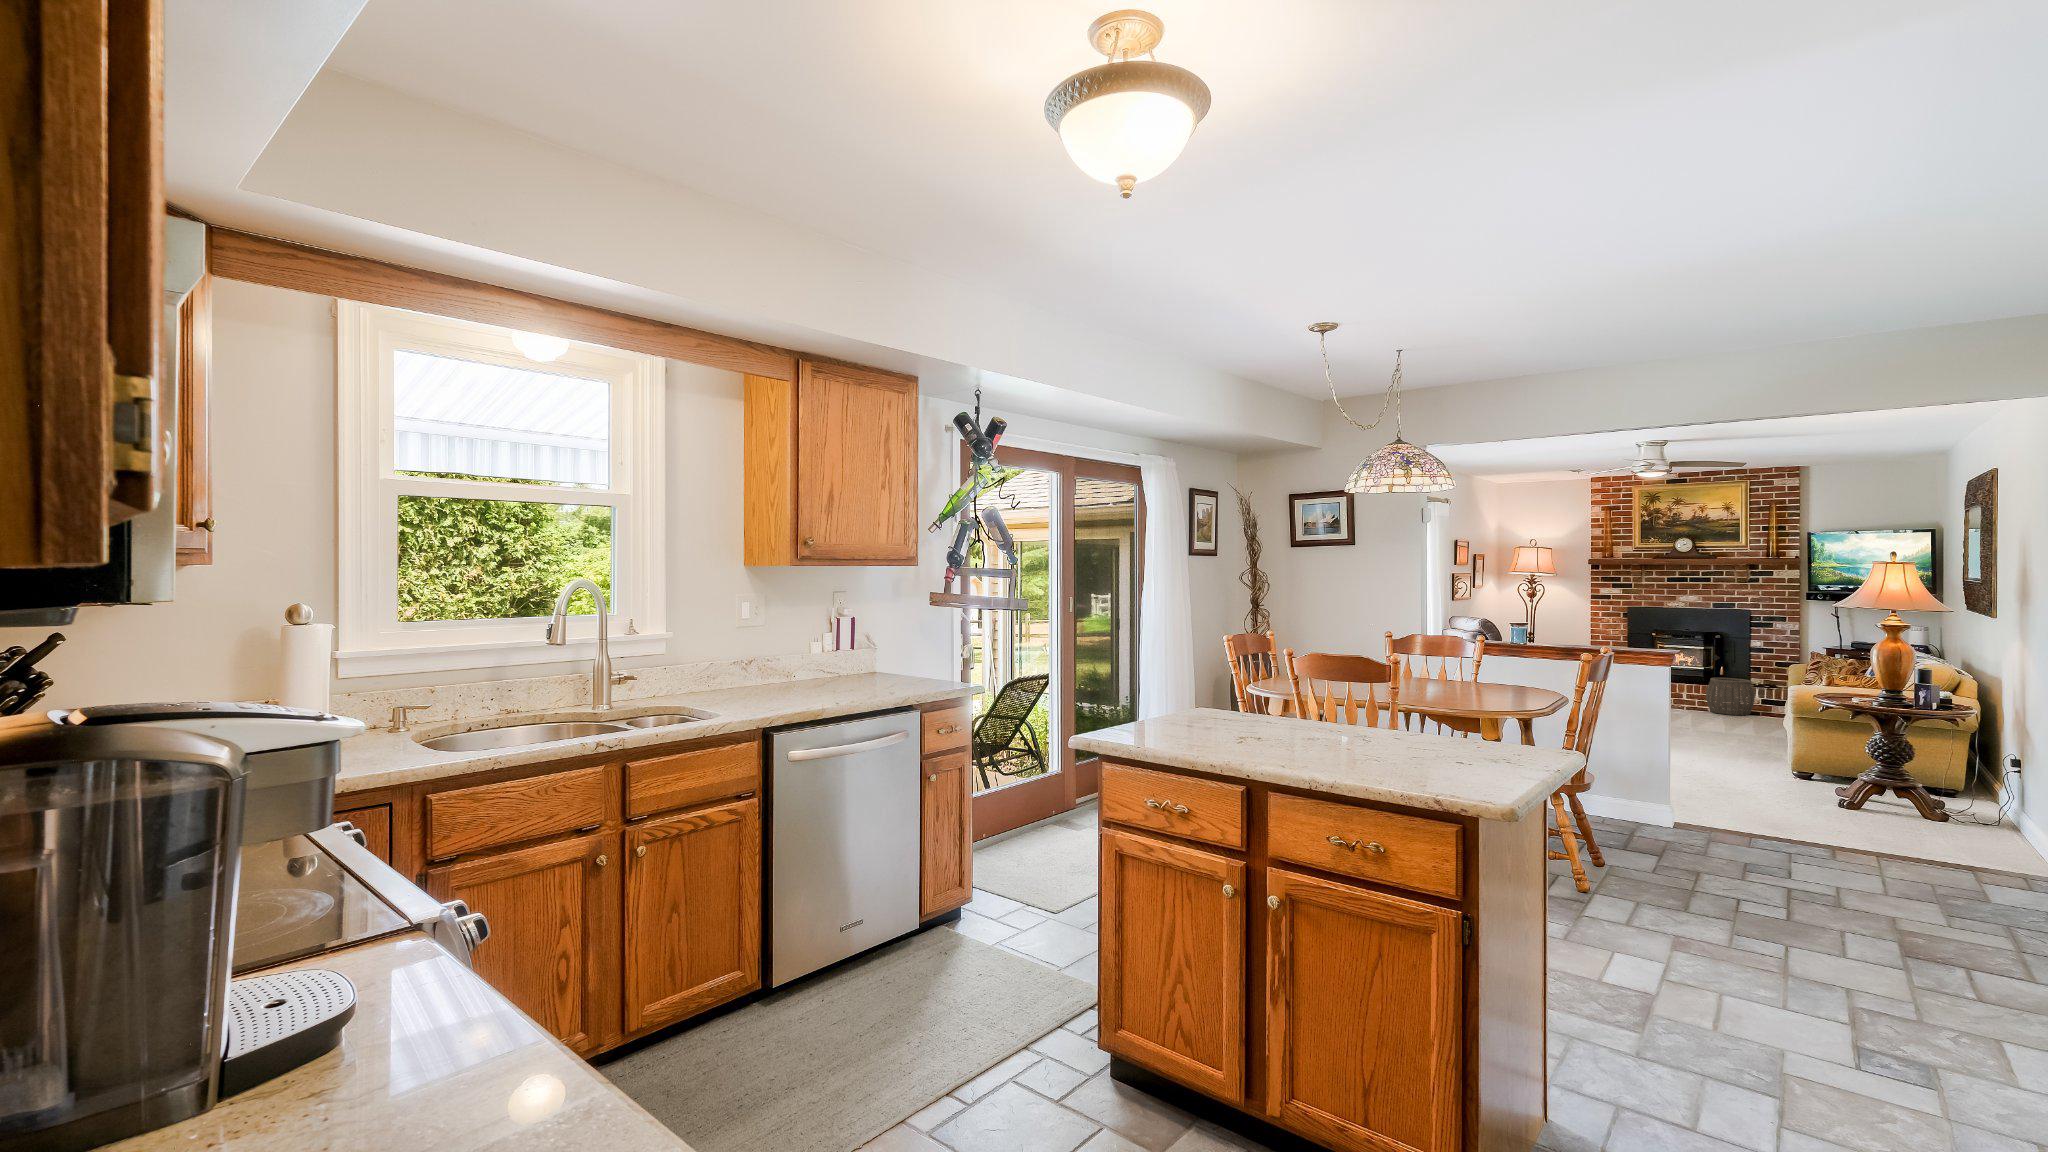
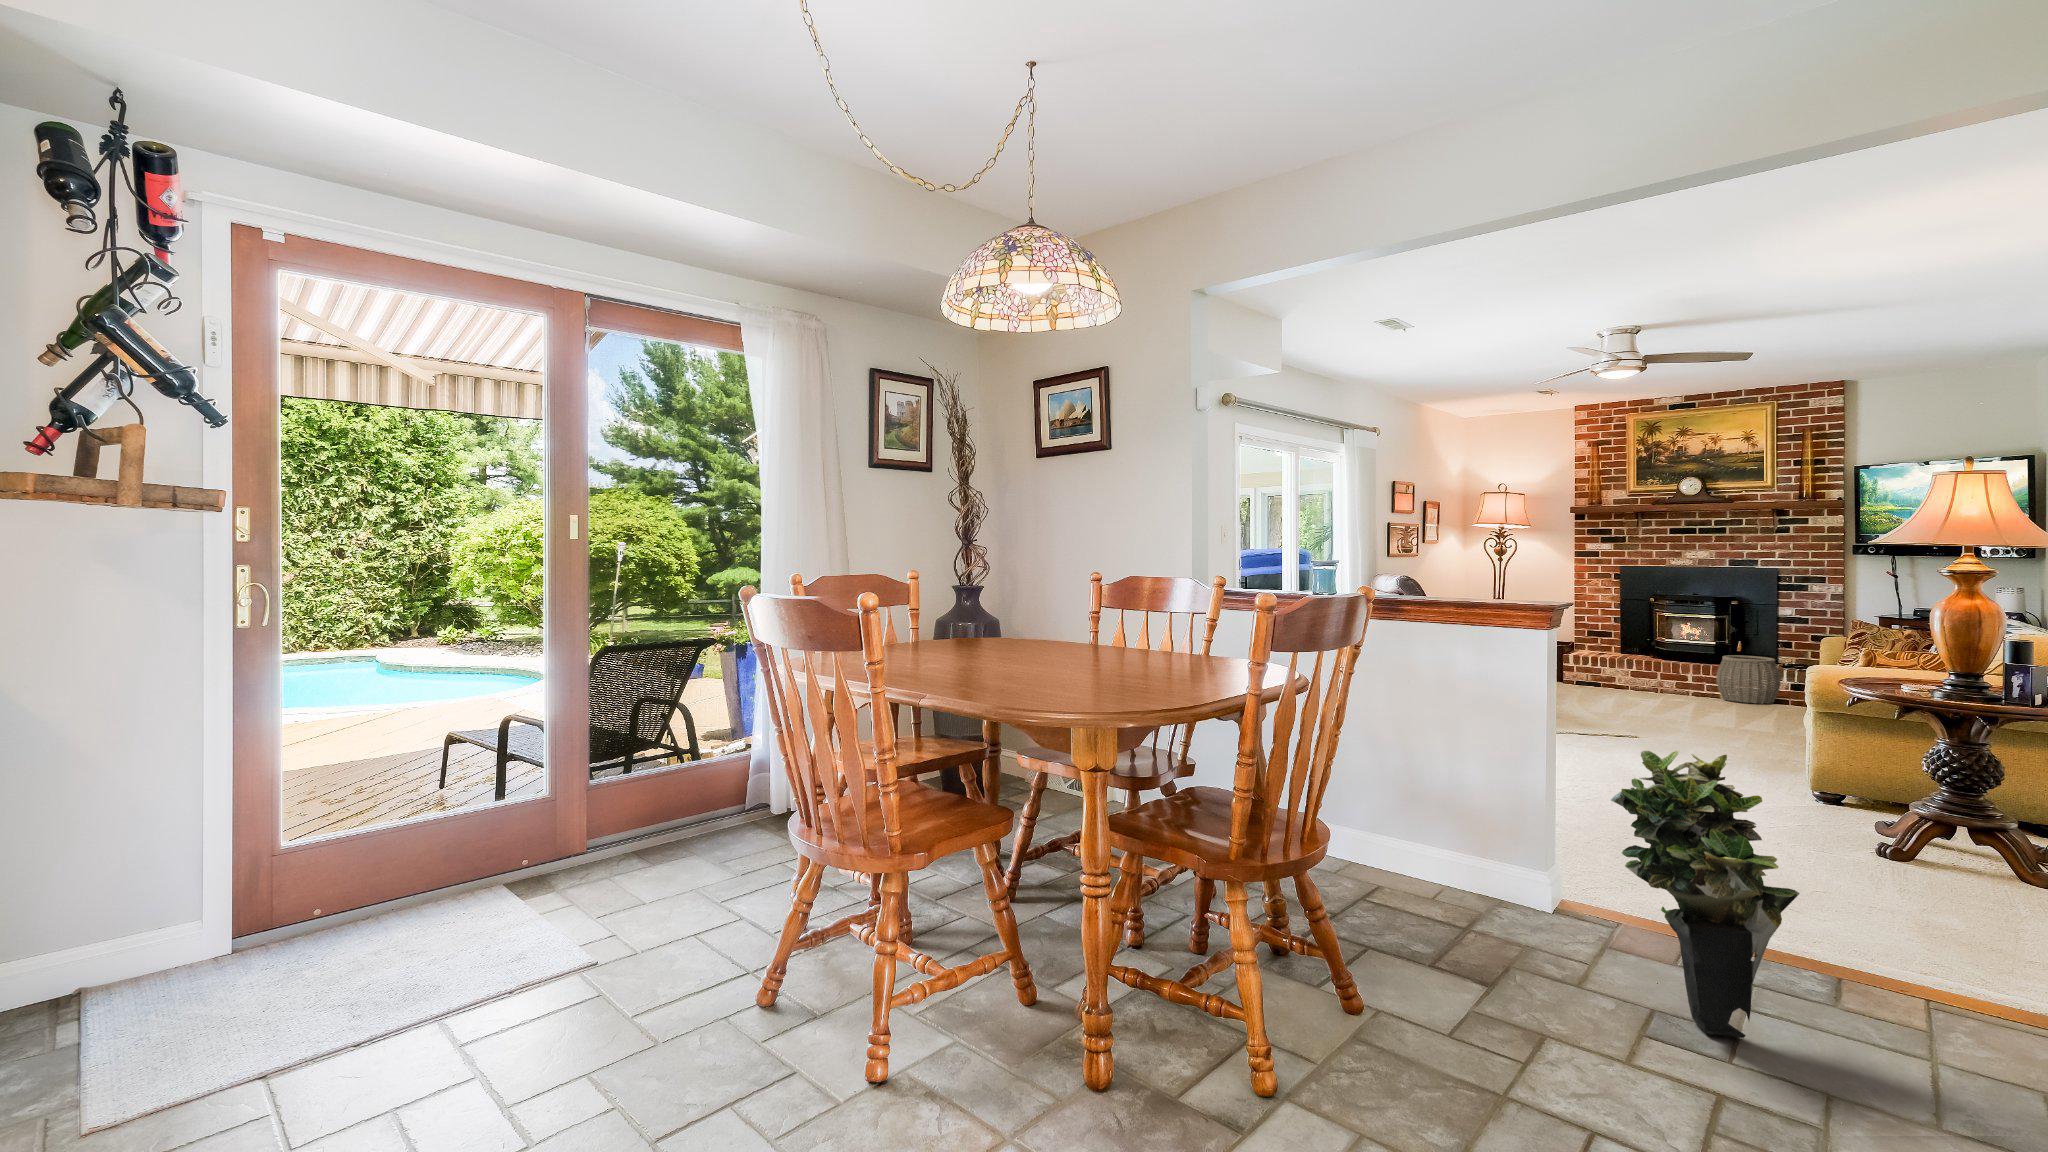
potted plant: none [1703,733,1809,885] -> present [1611,751,1800,1038]

